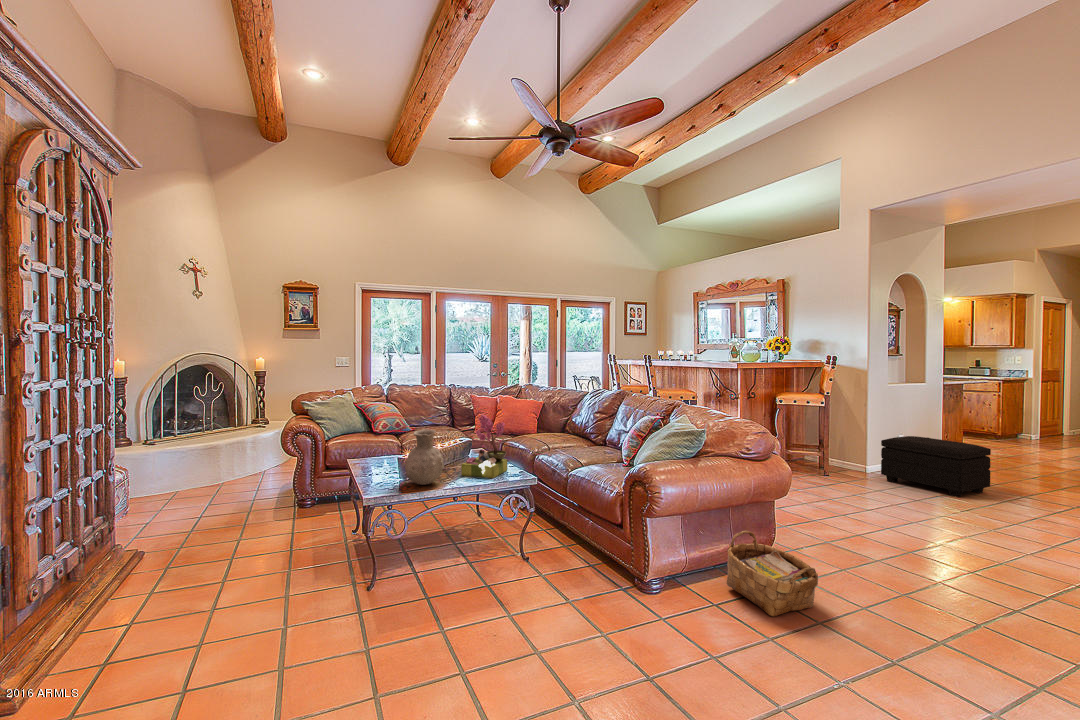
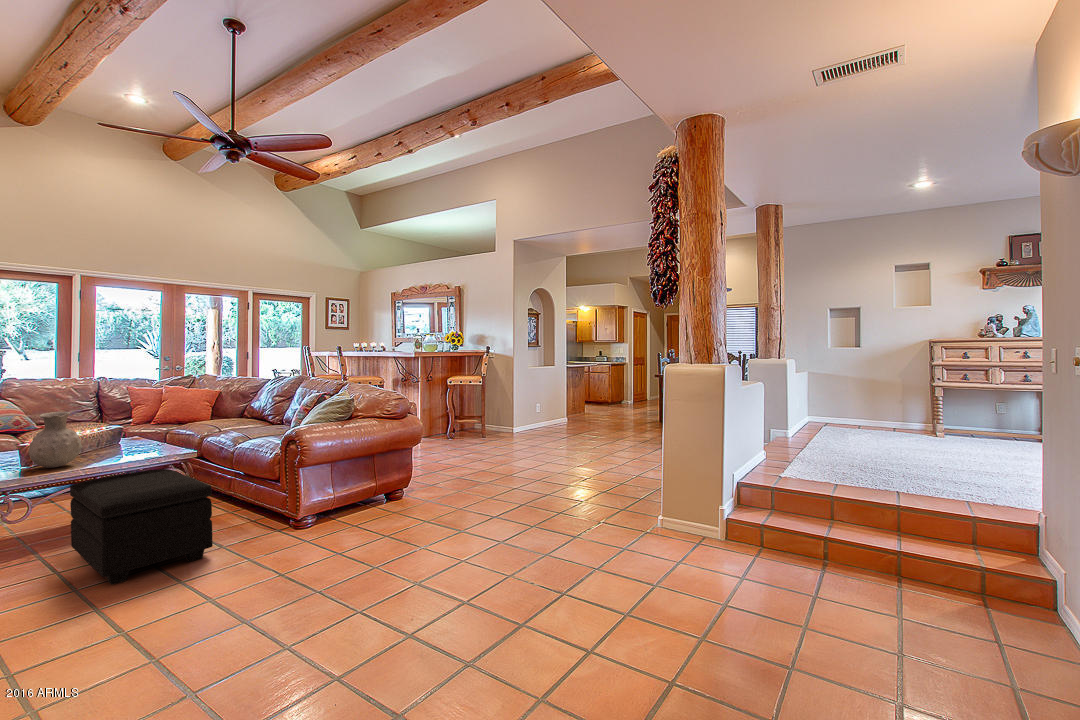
flower arrangement: present [461,414,507,478] -> none [106,396,165,457]
footstool: present [881,436,991,497] -> present [70,469,213,585]
woven basket: present [727,531,818,616] -> none [368,470,428,523]

